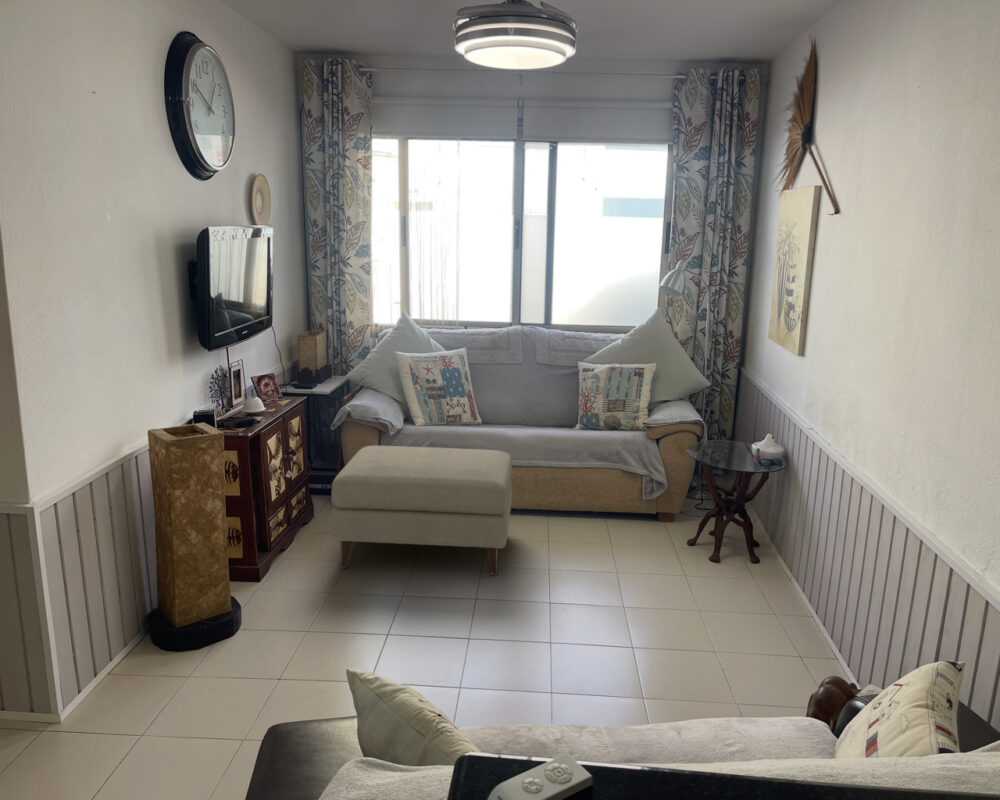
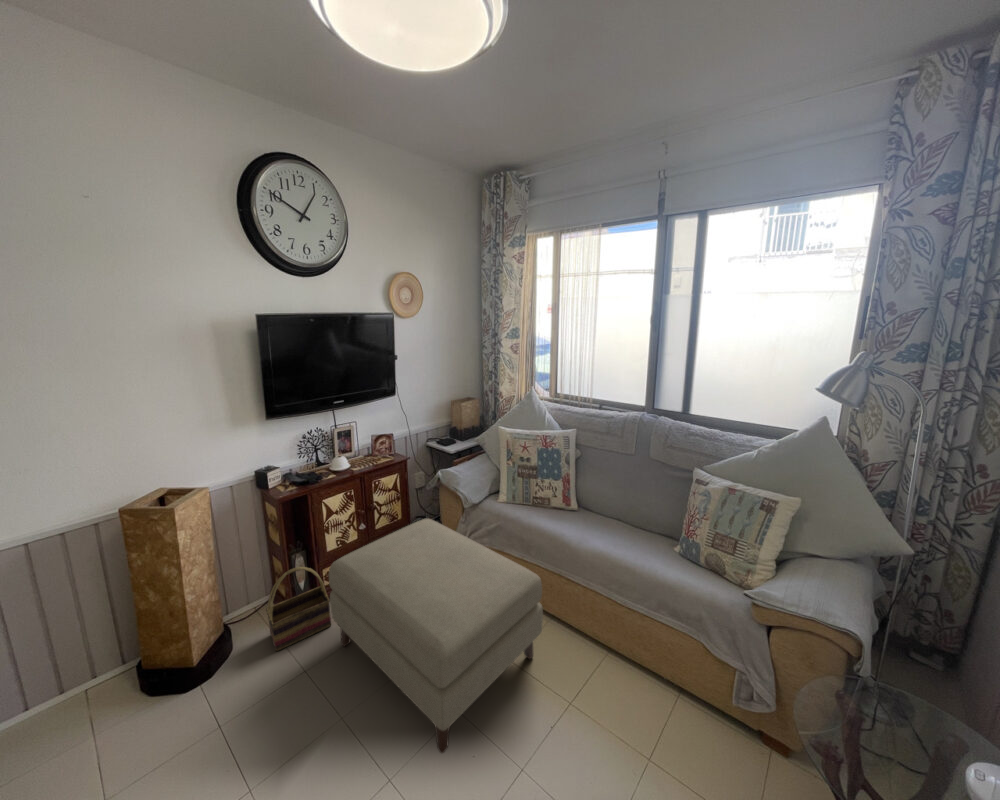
basket: none [255,502,311,587] -> present [266,567,331,651]

